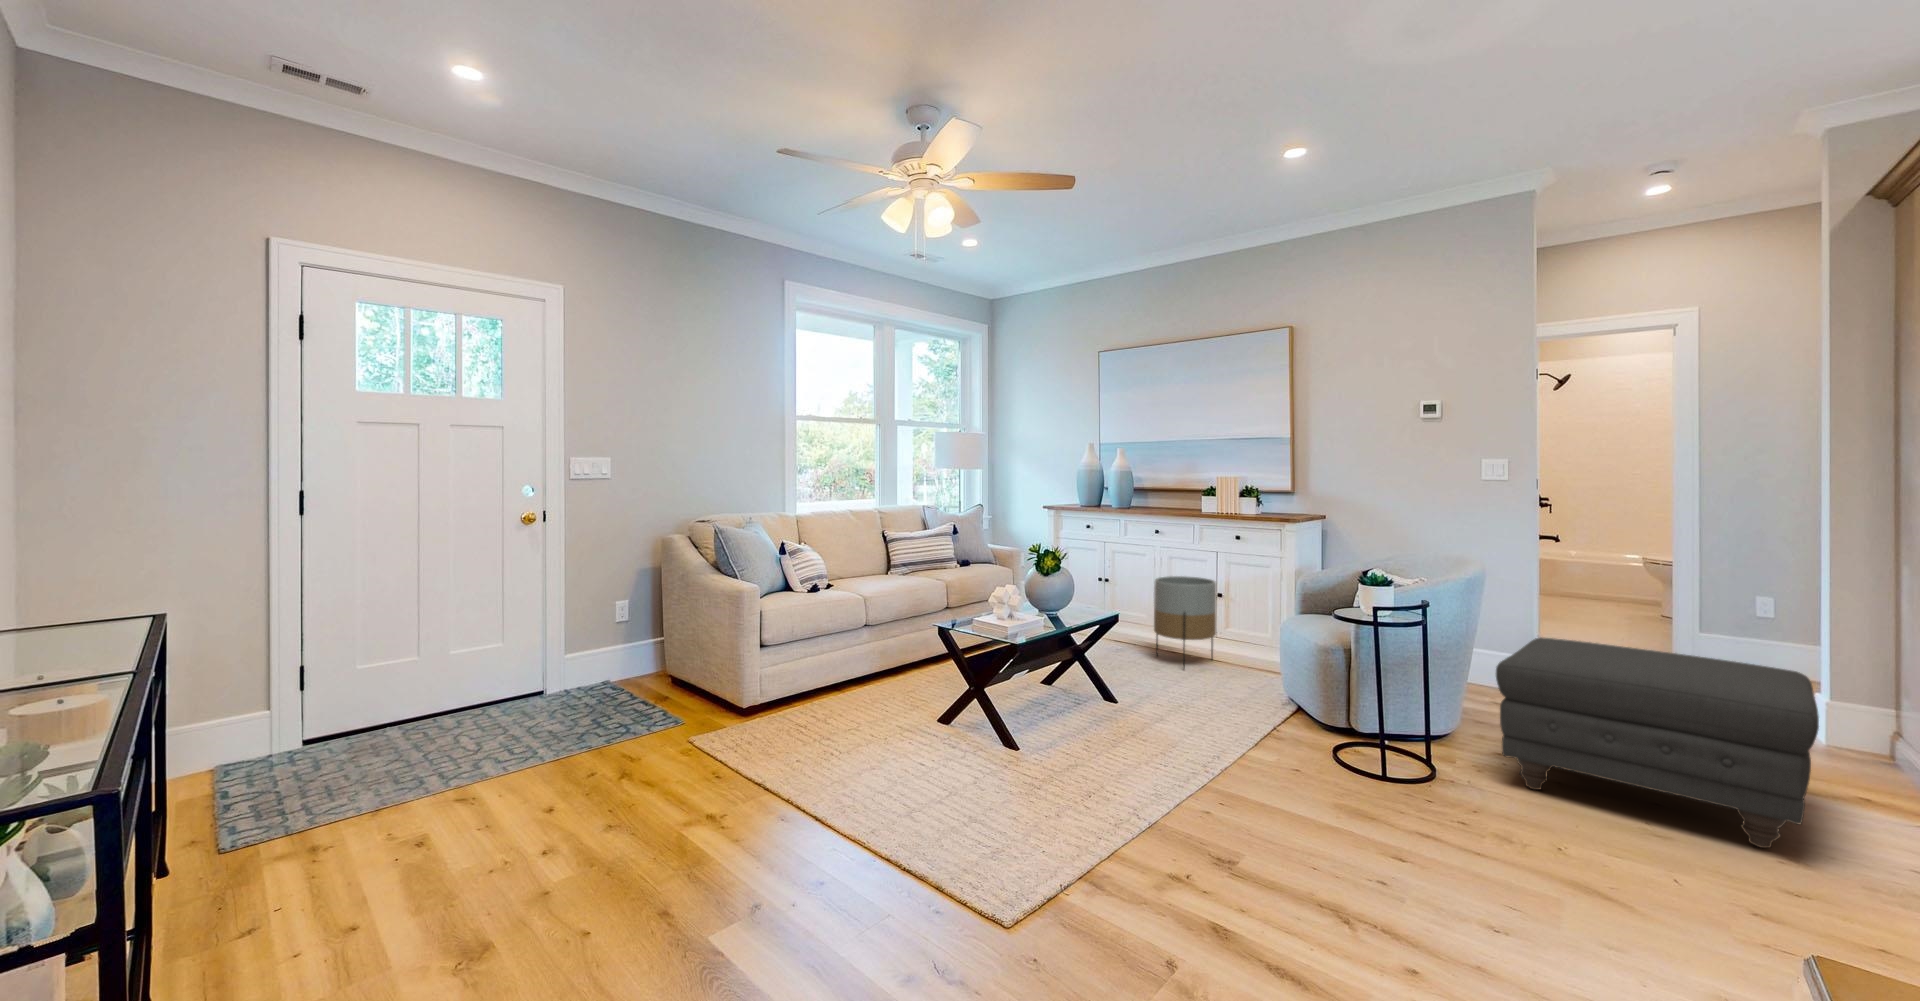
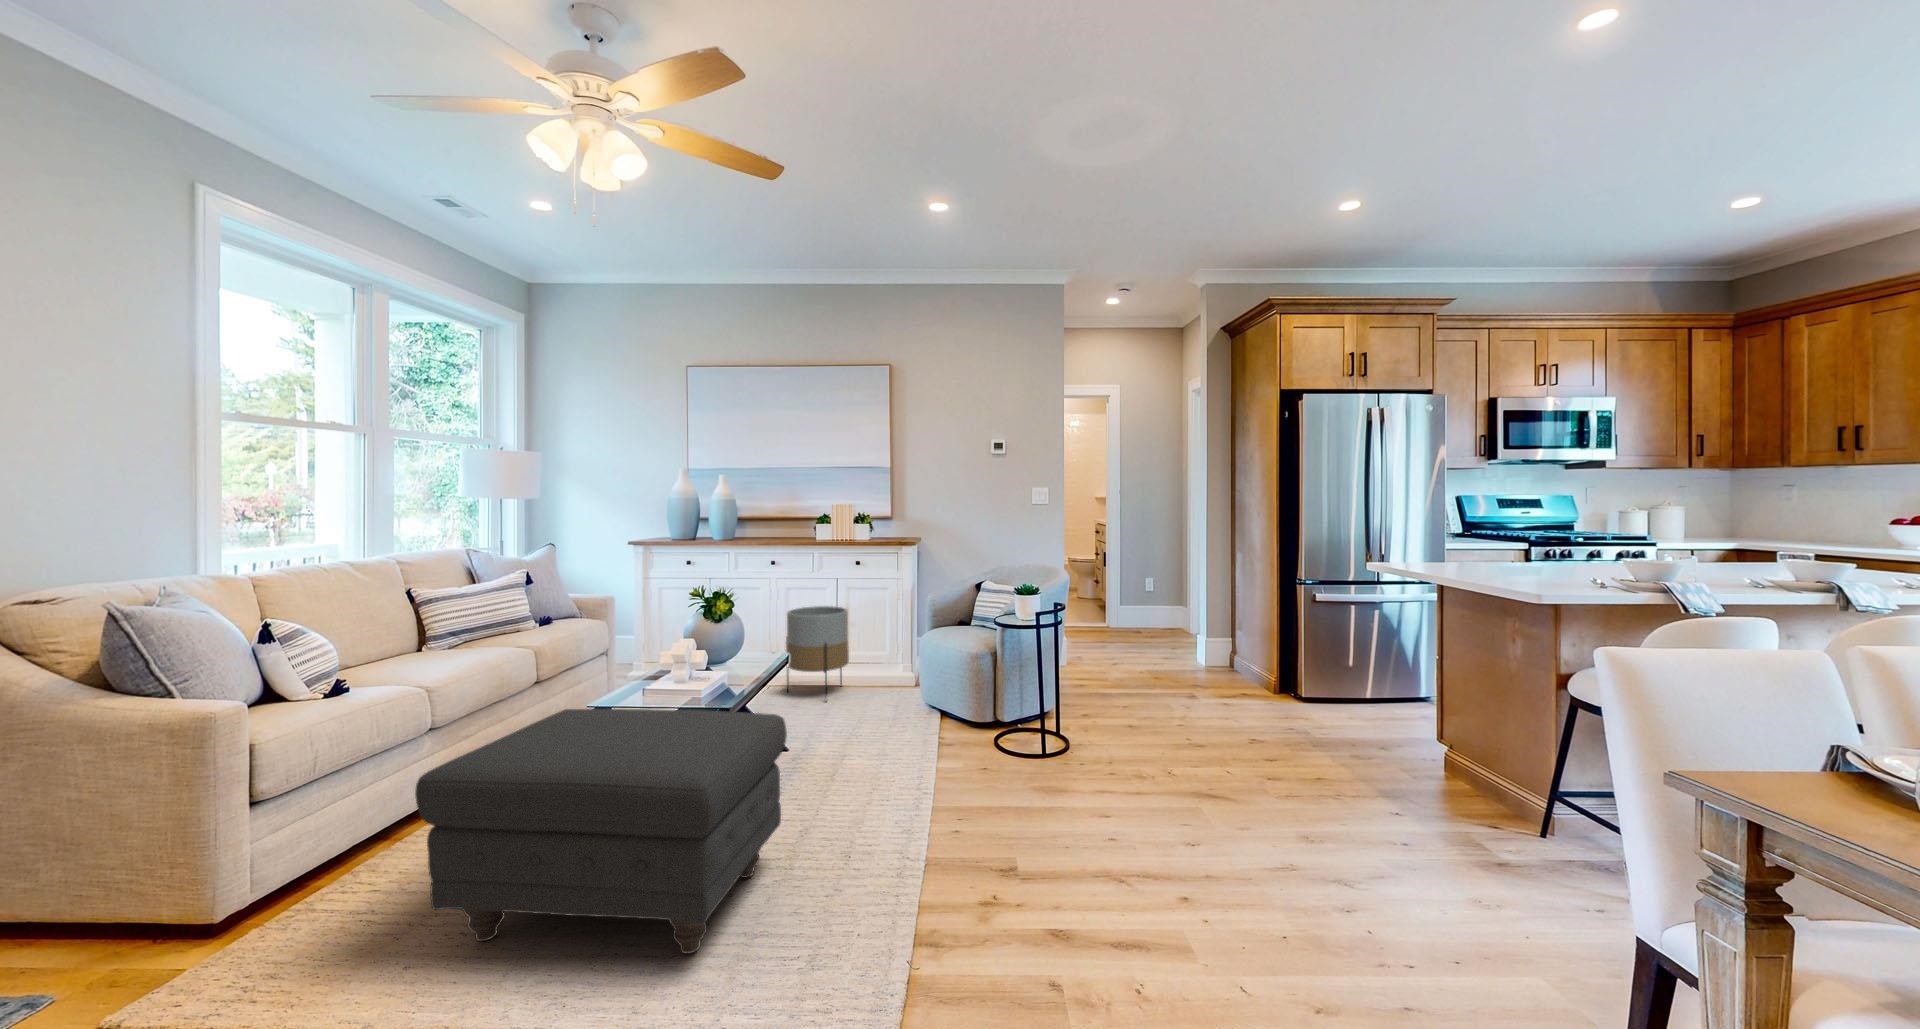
ottoman: present [1496,637,1819,848] -> present [415,709,787,953]

